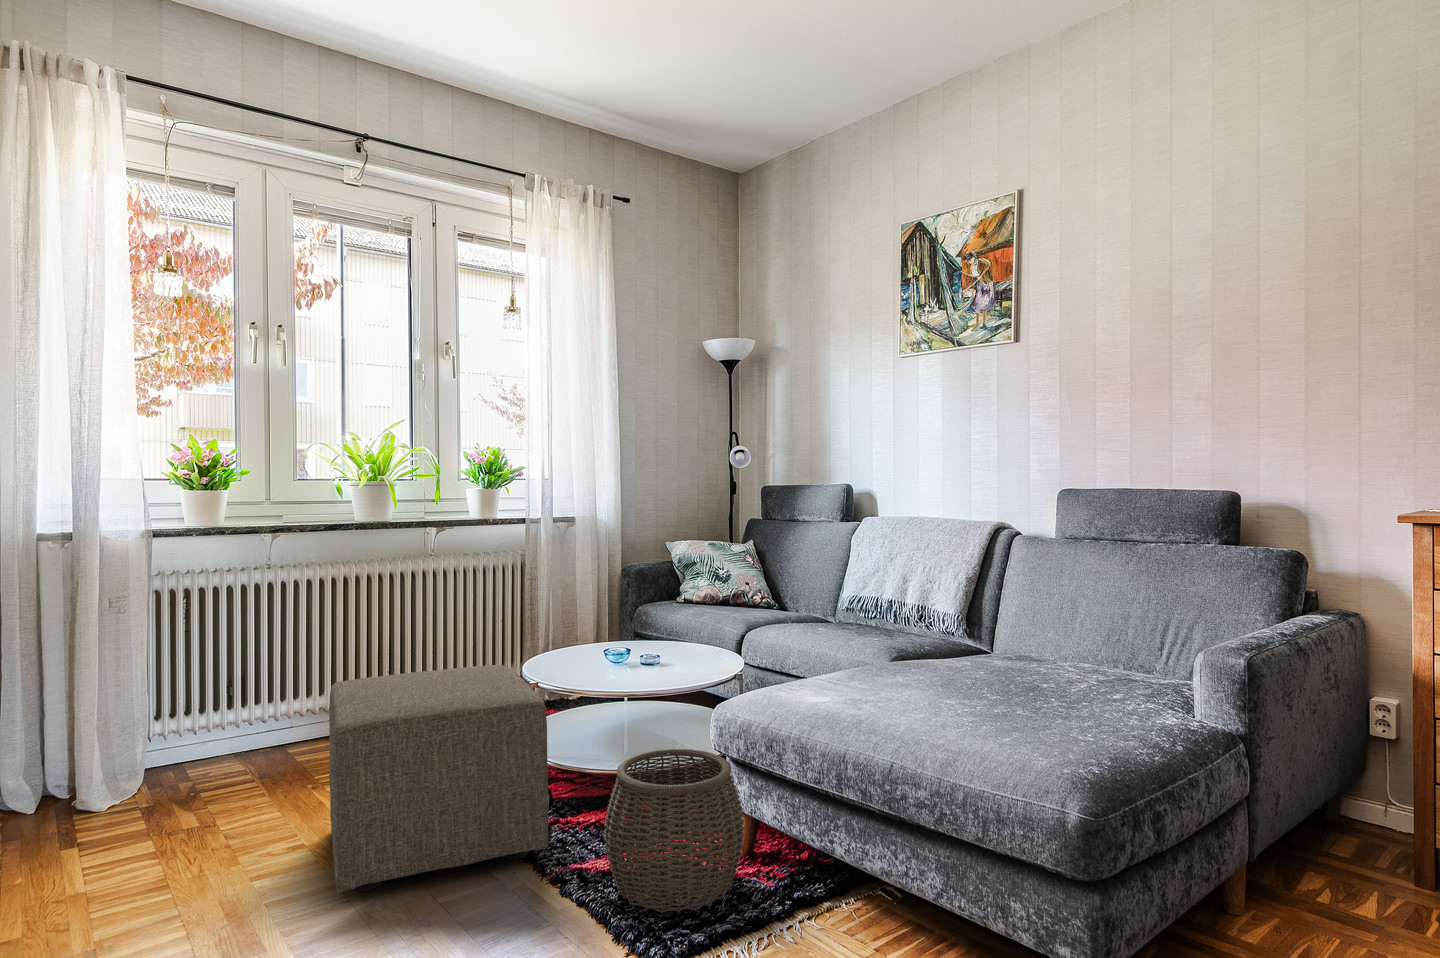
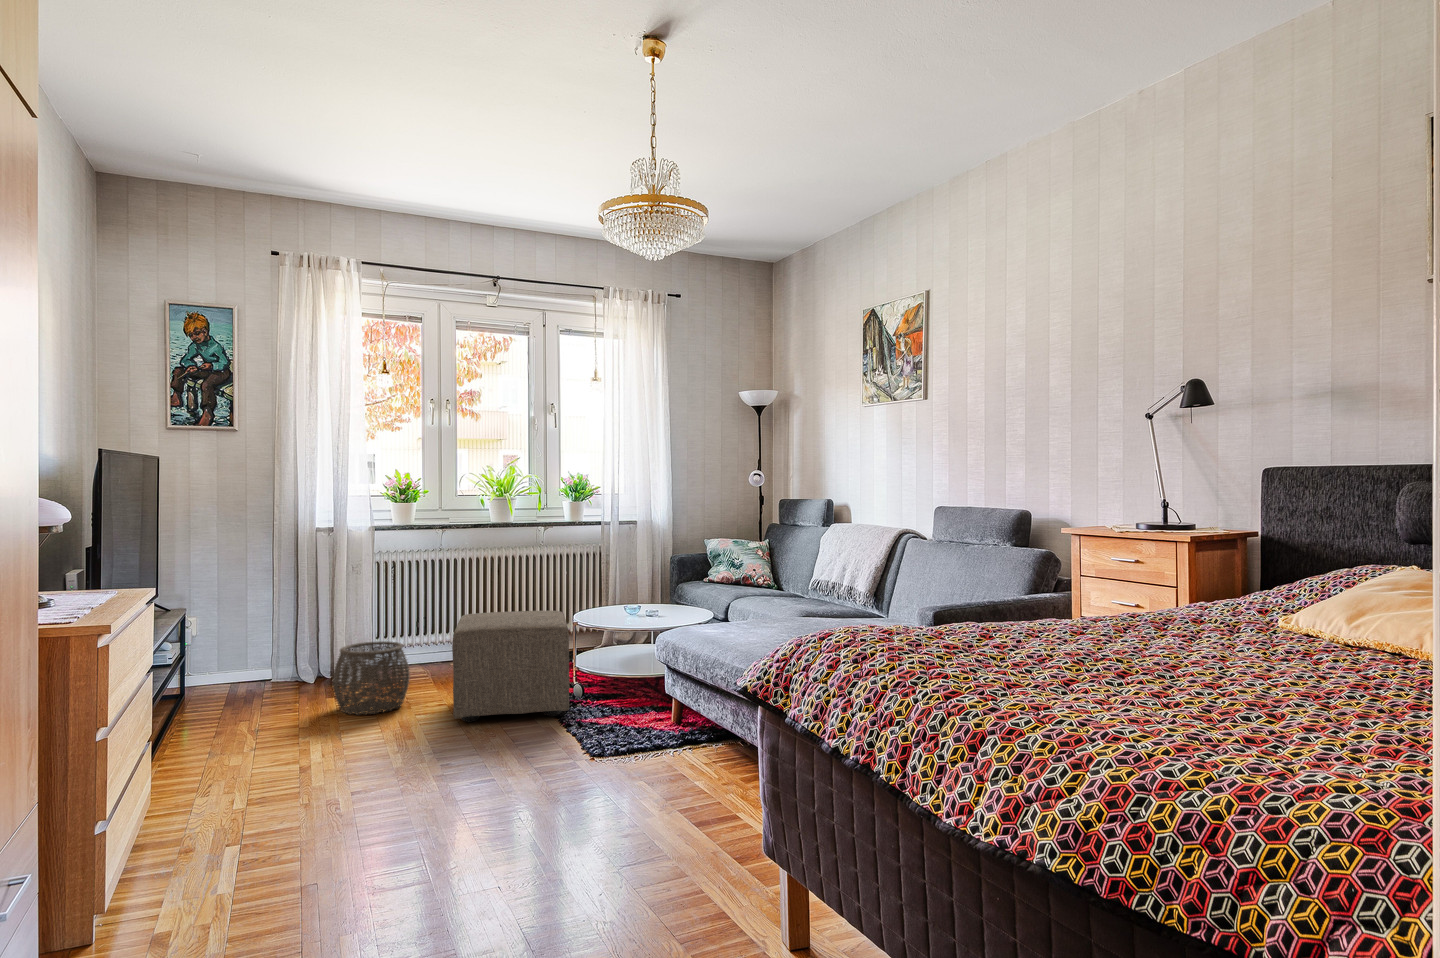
woven basket: present [604,749,745,913] -> present [332,641,410,715]

